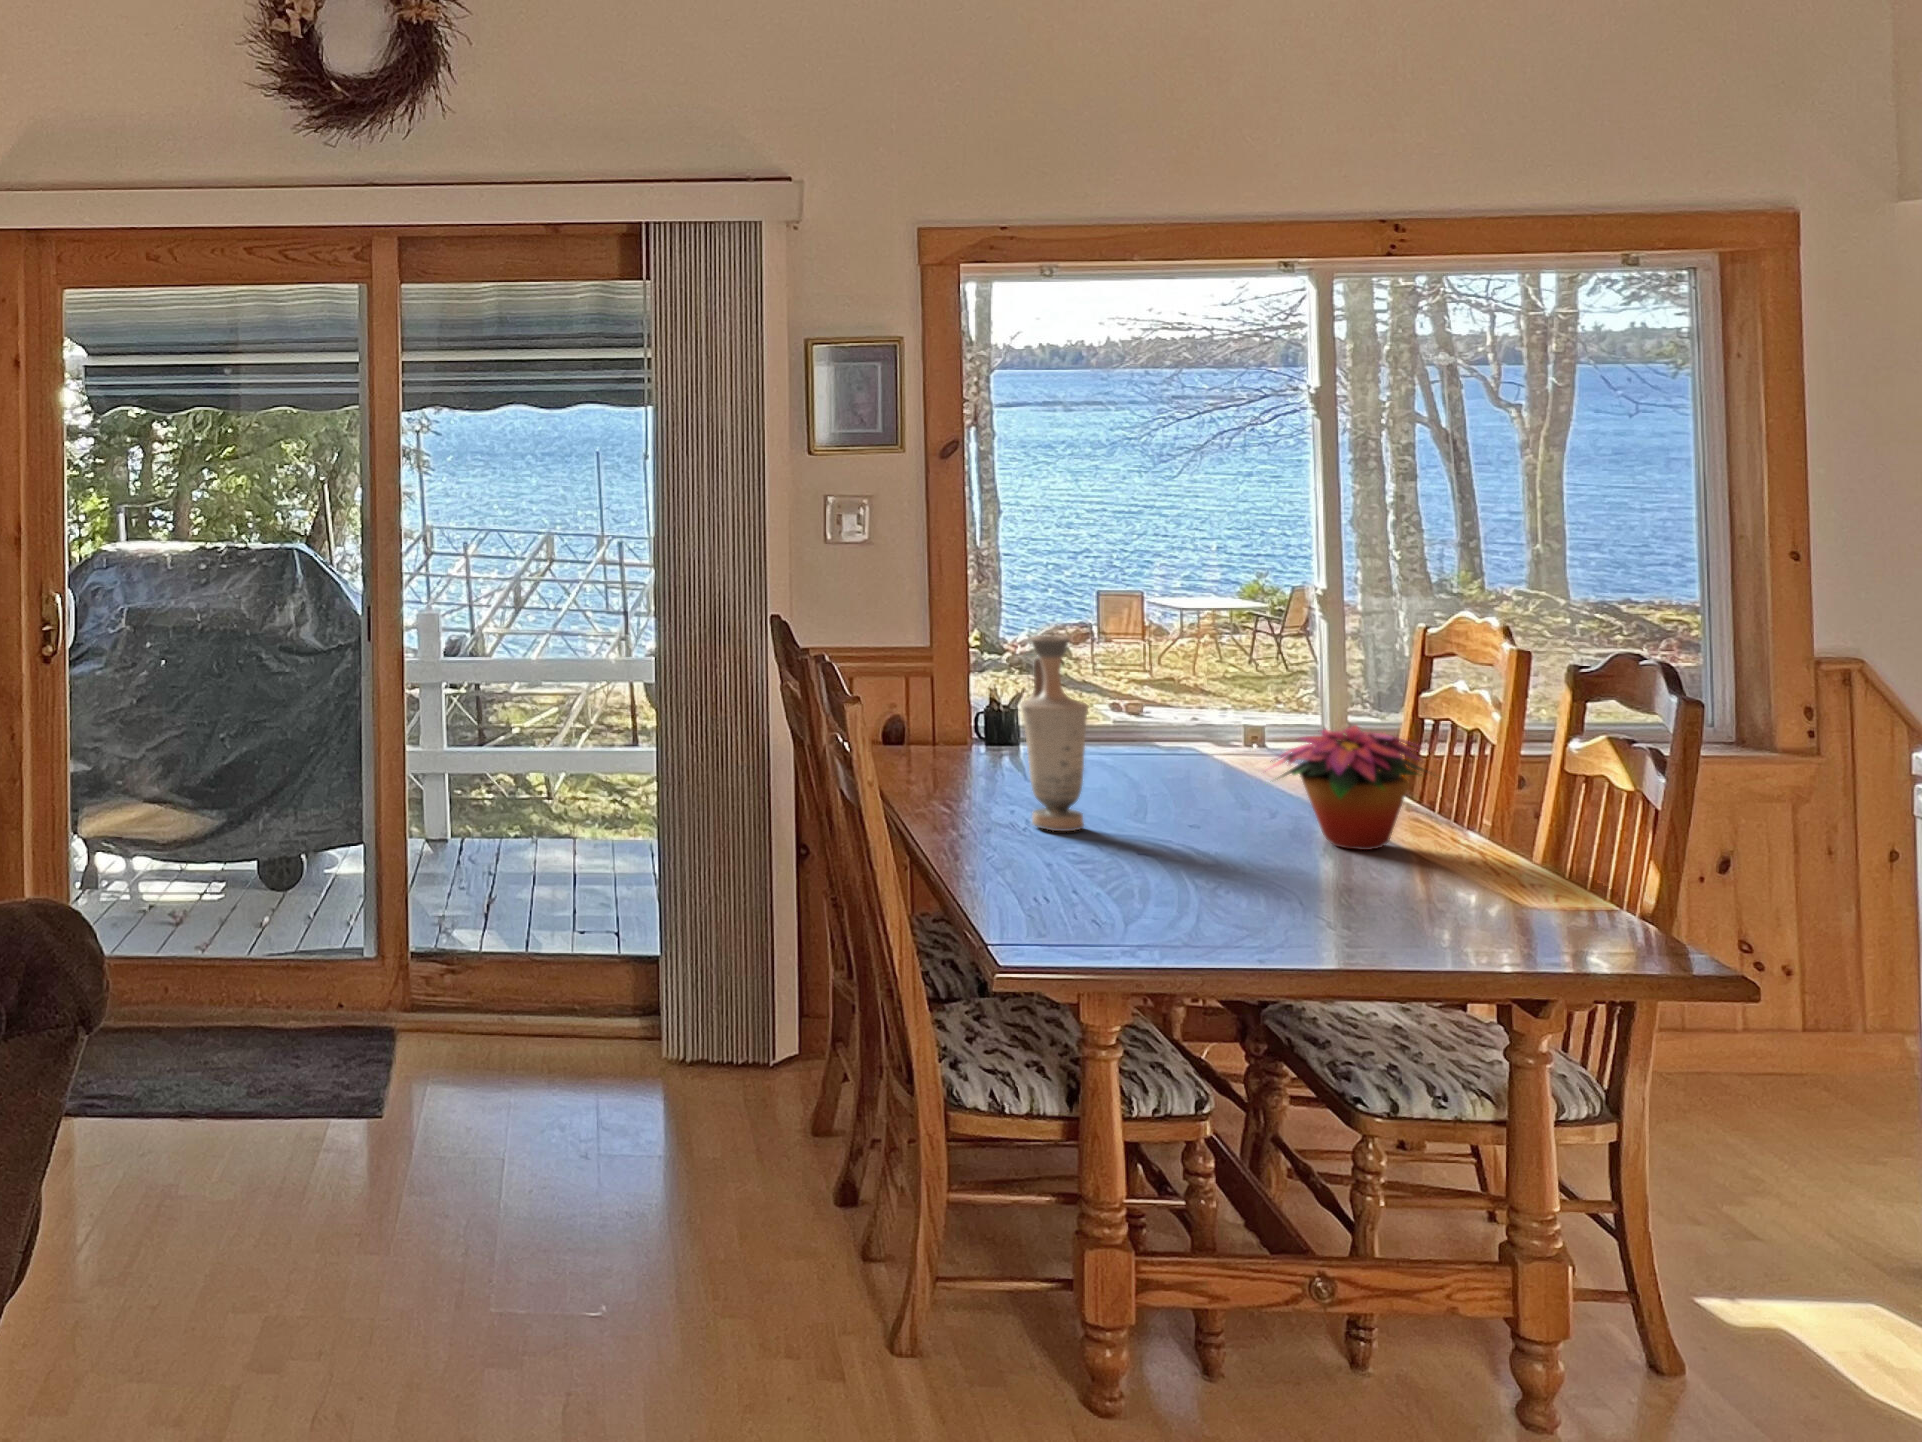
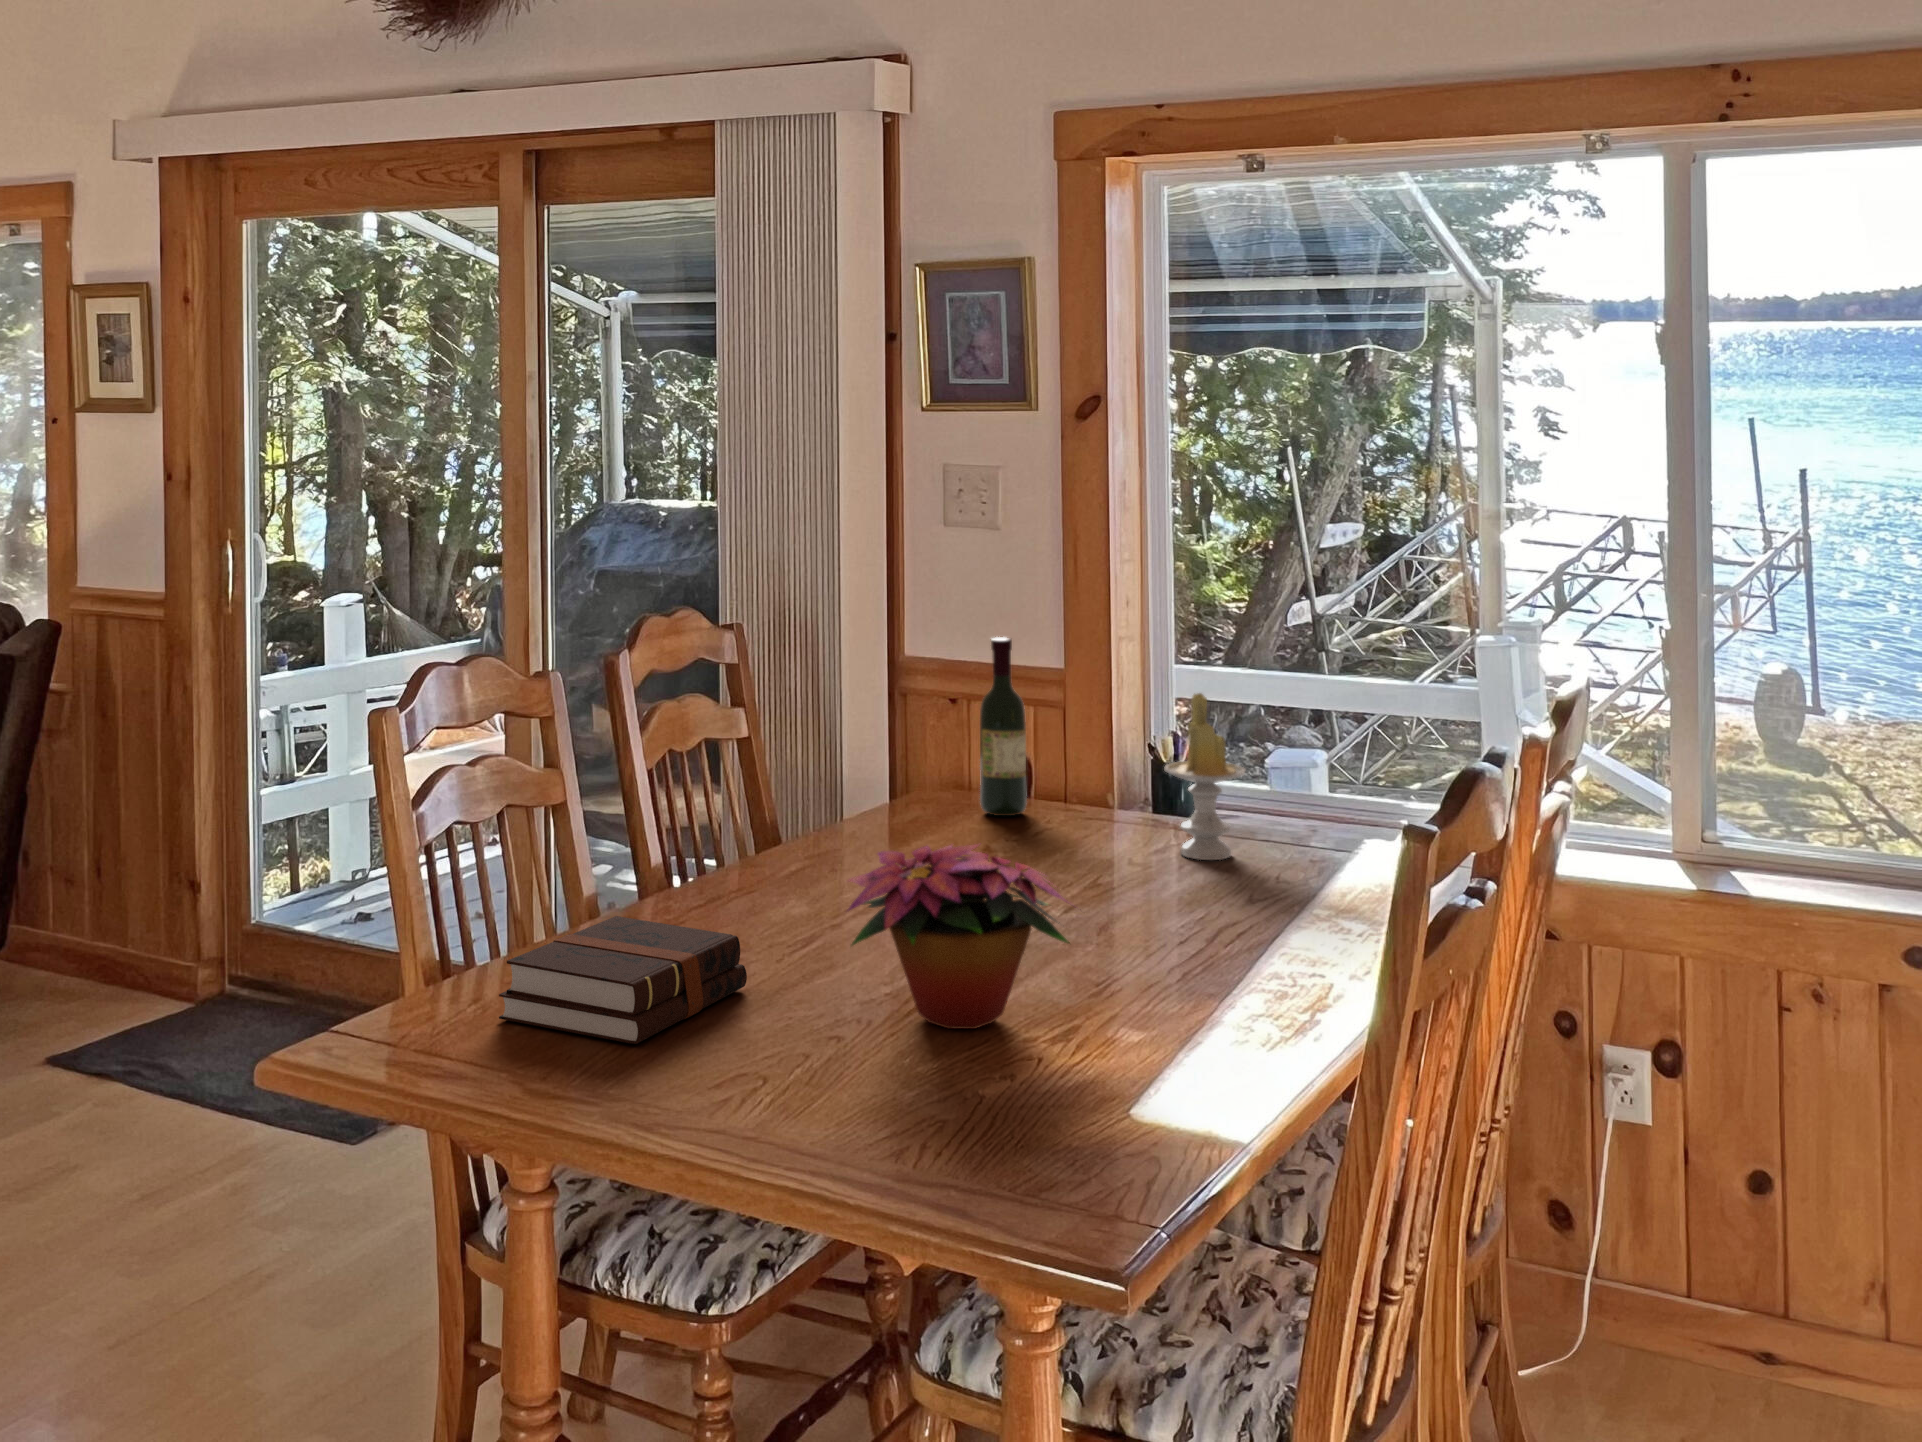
wine bottle: none [951,616,987,749] -> present [980,637,1027,816]
vase: present [1021,635,1088,831] -> none [645,673,733,939]
candle: none [1127,641,1187,757] -> present [1164,693,1245,860]
hardback book: none [1089,811,1265,883] -> present [499,916,747,1044]

